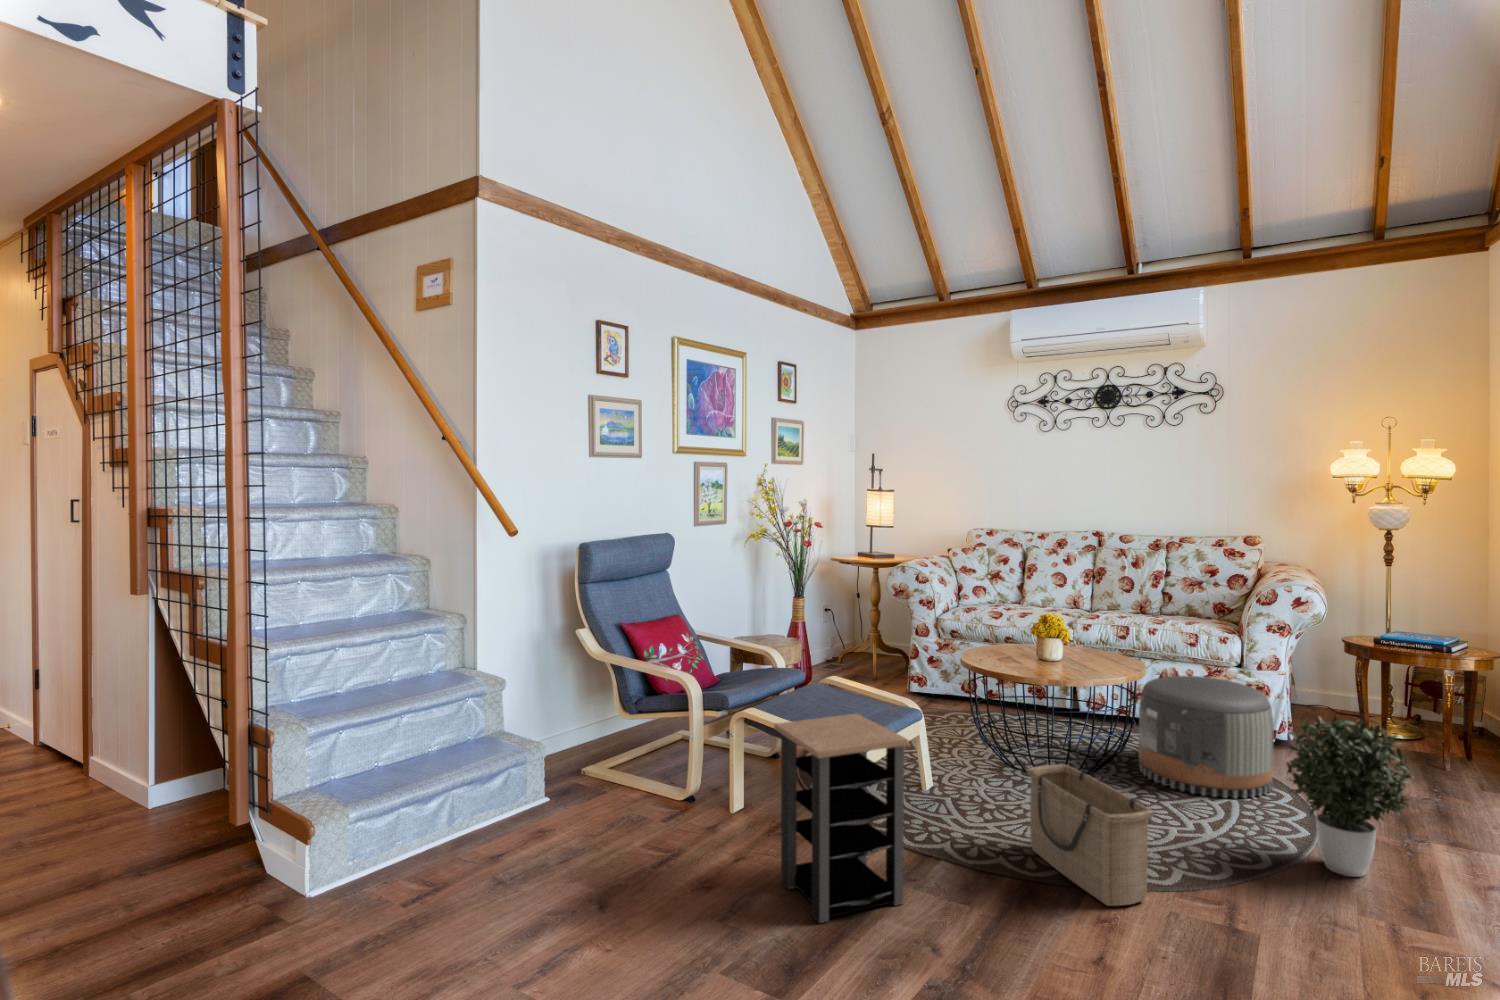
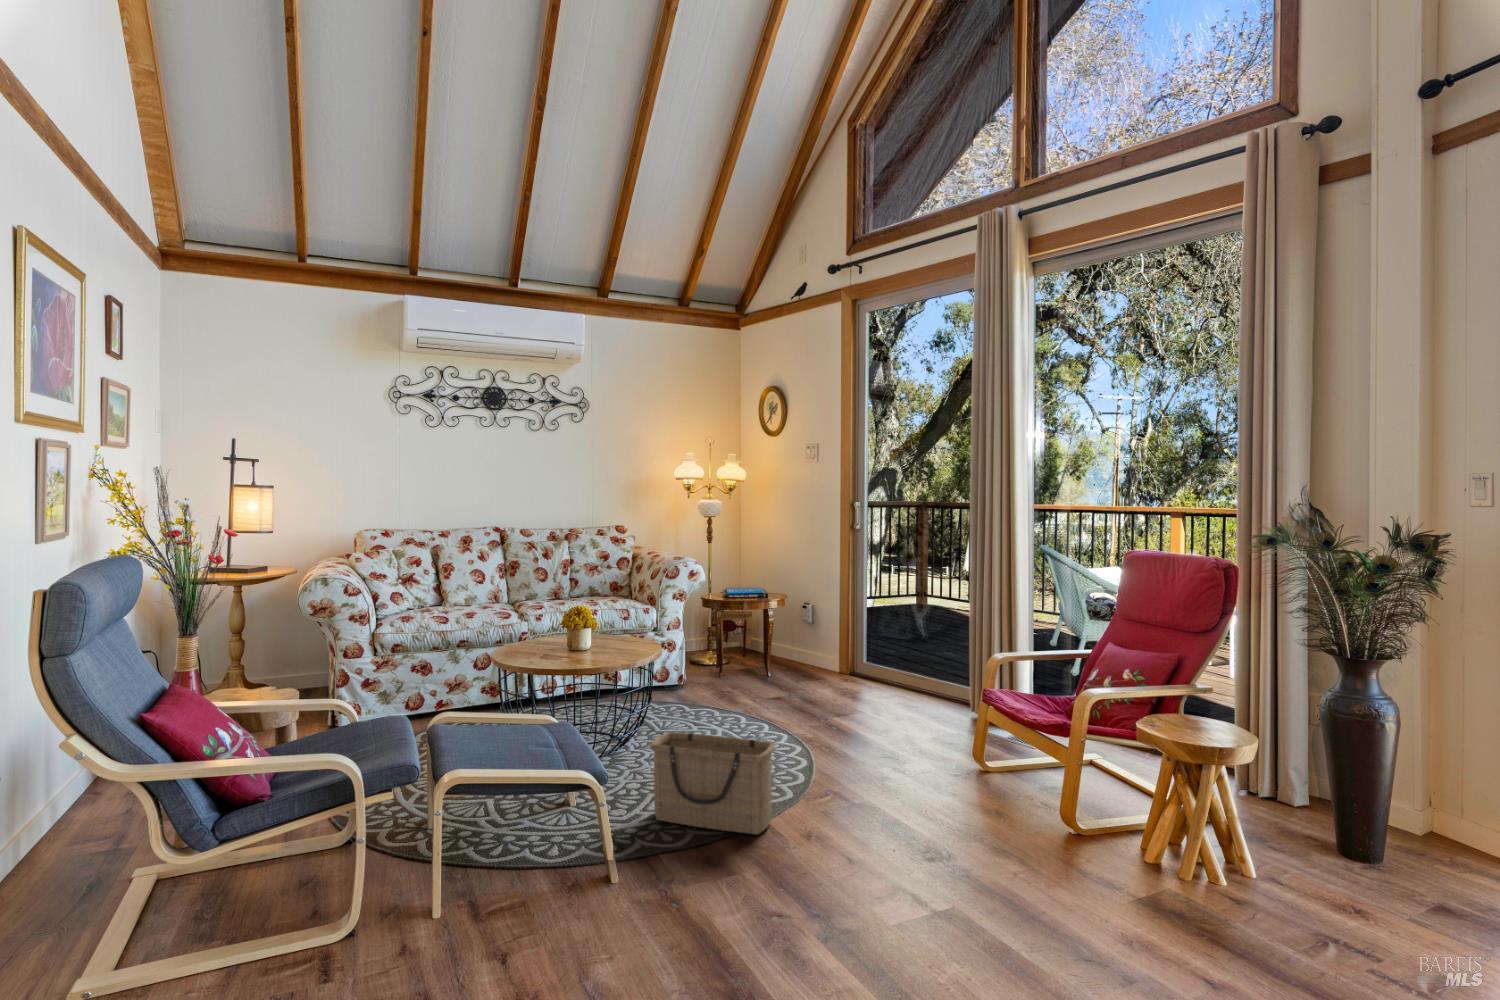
pouf: present [1139,676,1274,798] -> none [627,639,726,737]
side table: present [774,714,908,923] -> none [483,733,636,974]
potted plant: present [1287,716,1414,877] -> none [781,641,860,755]

